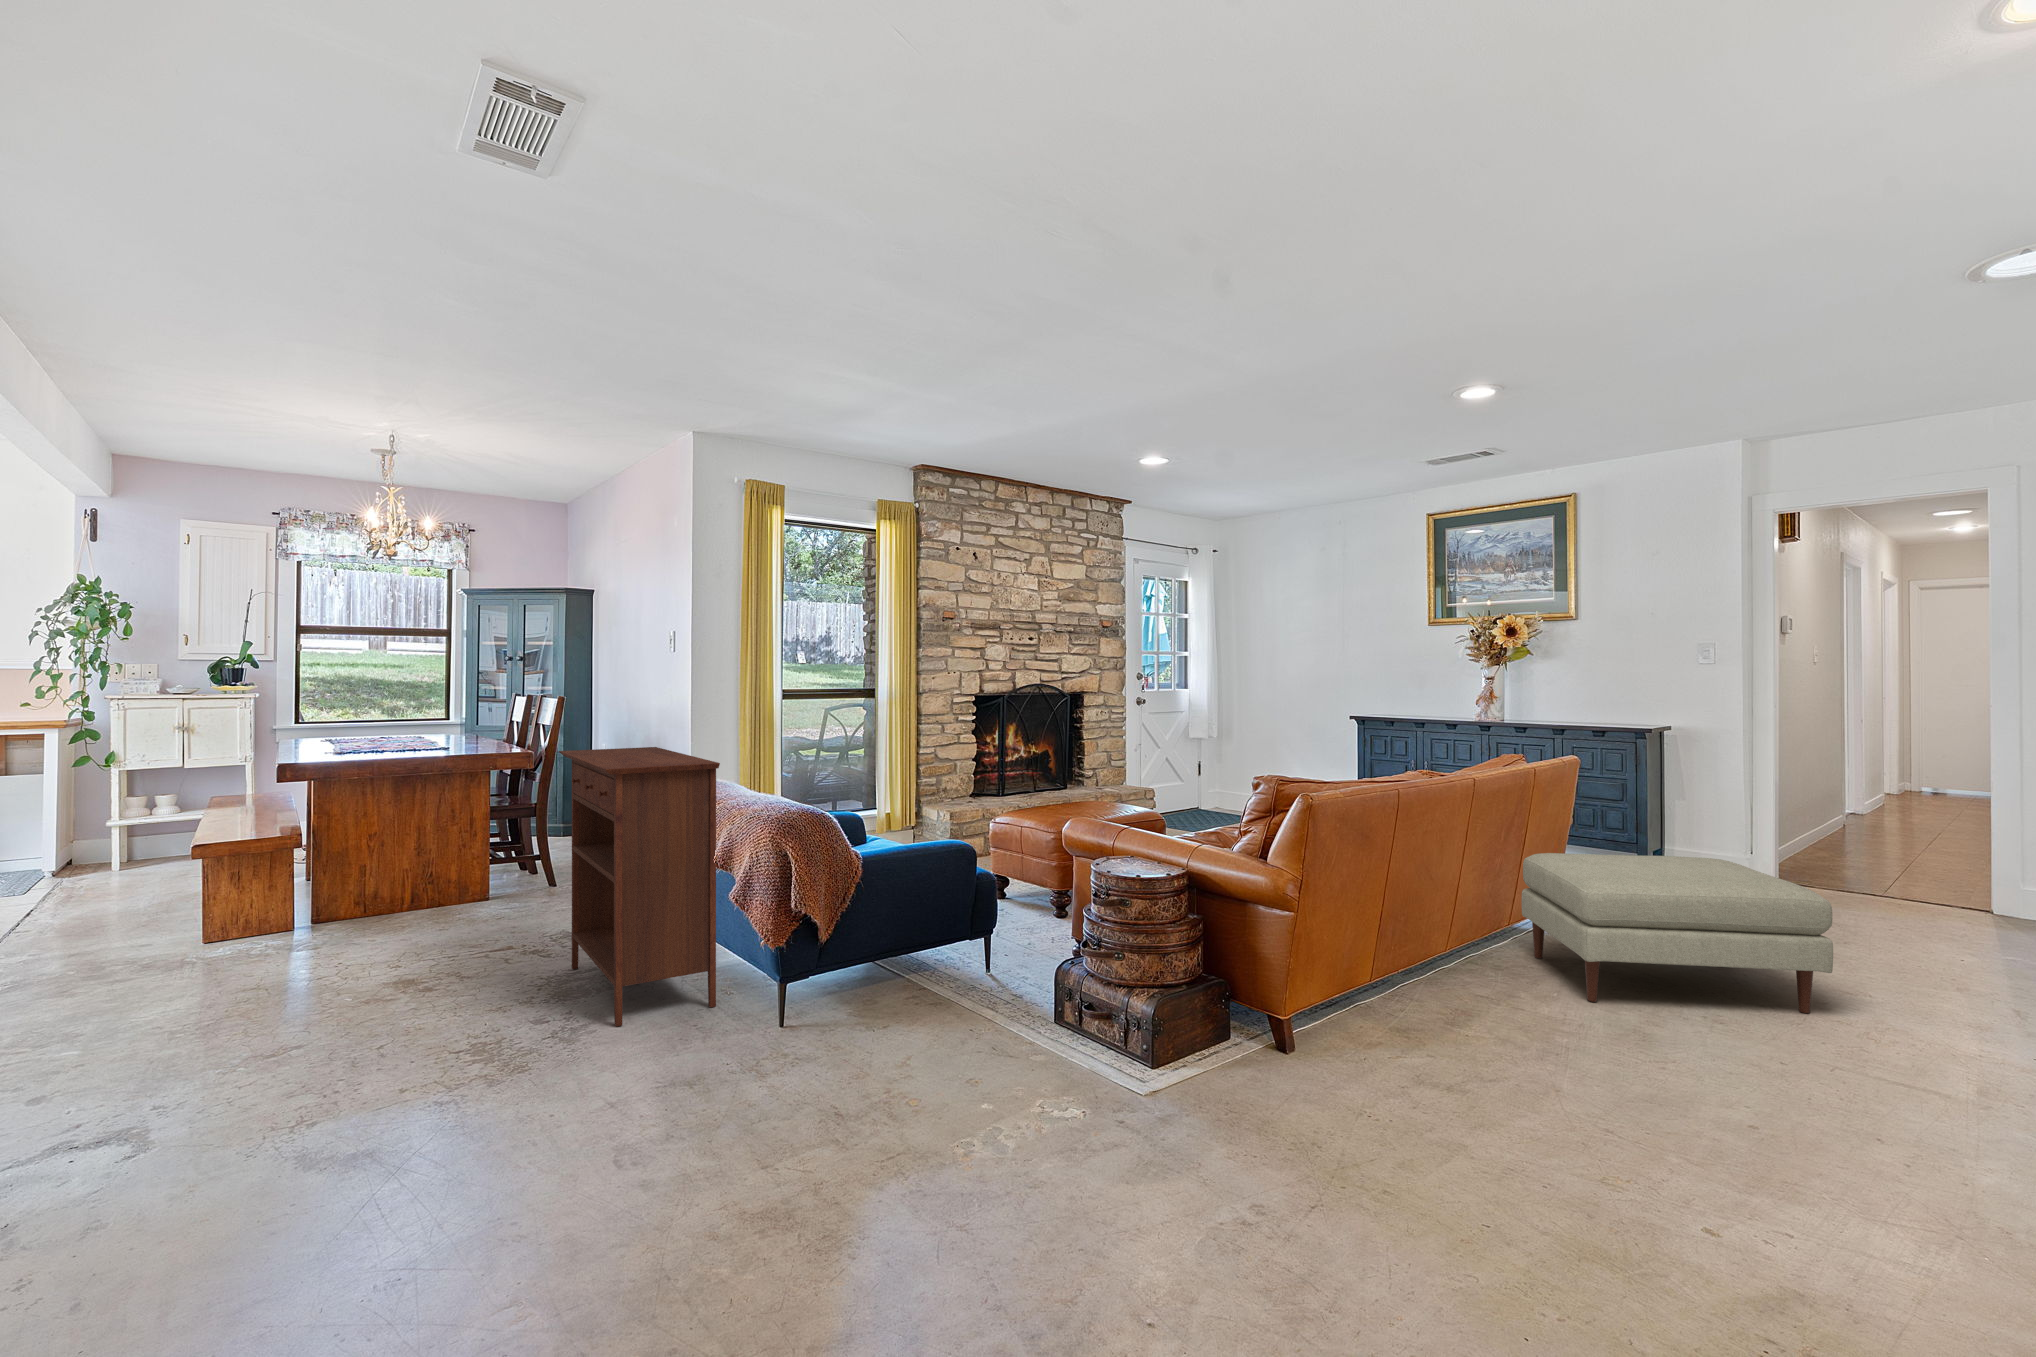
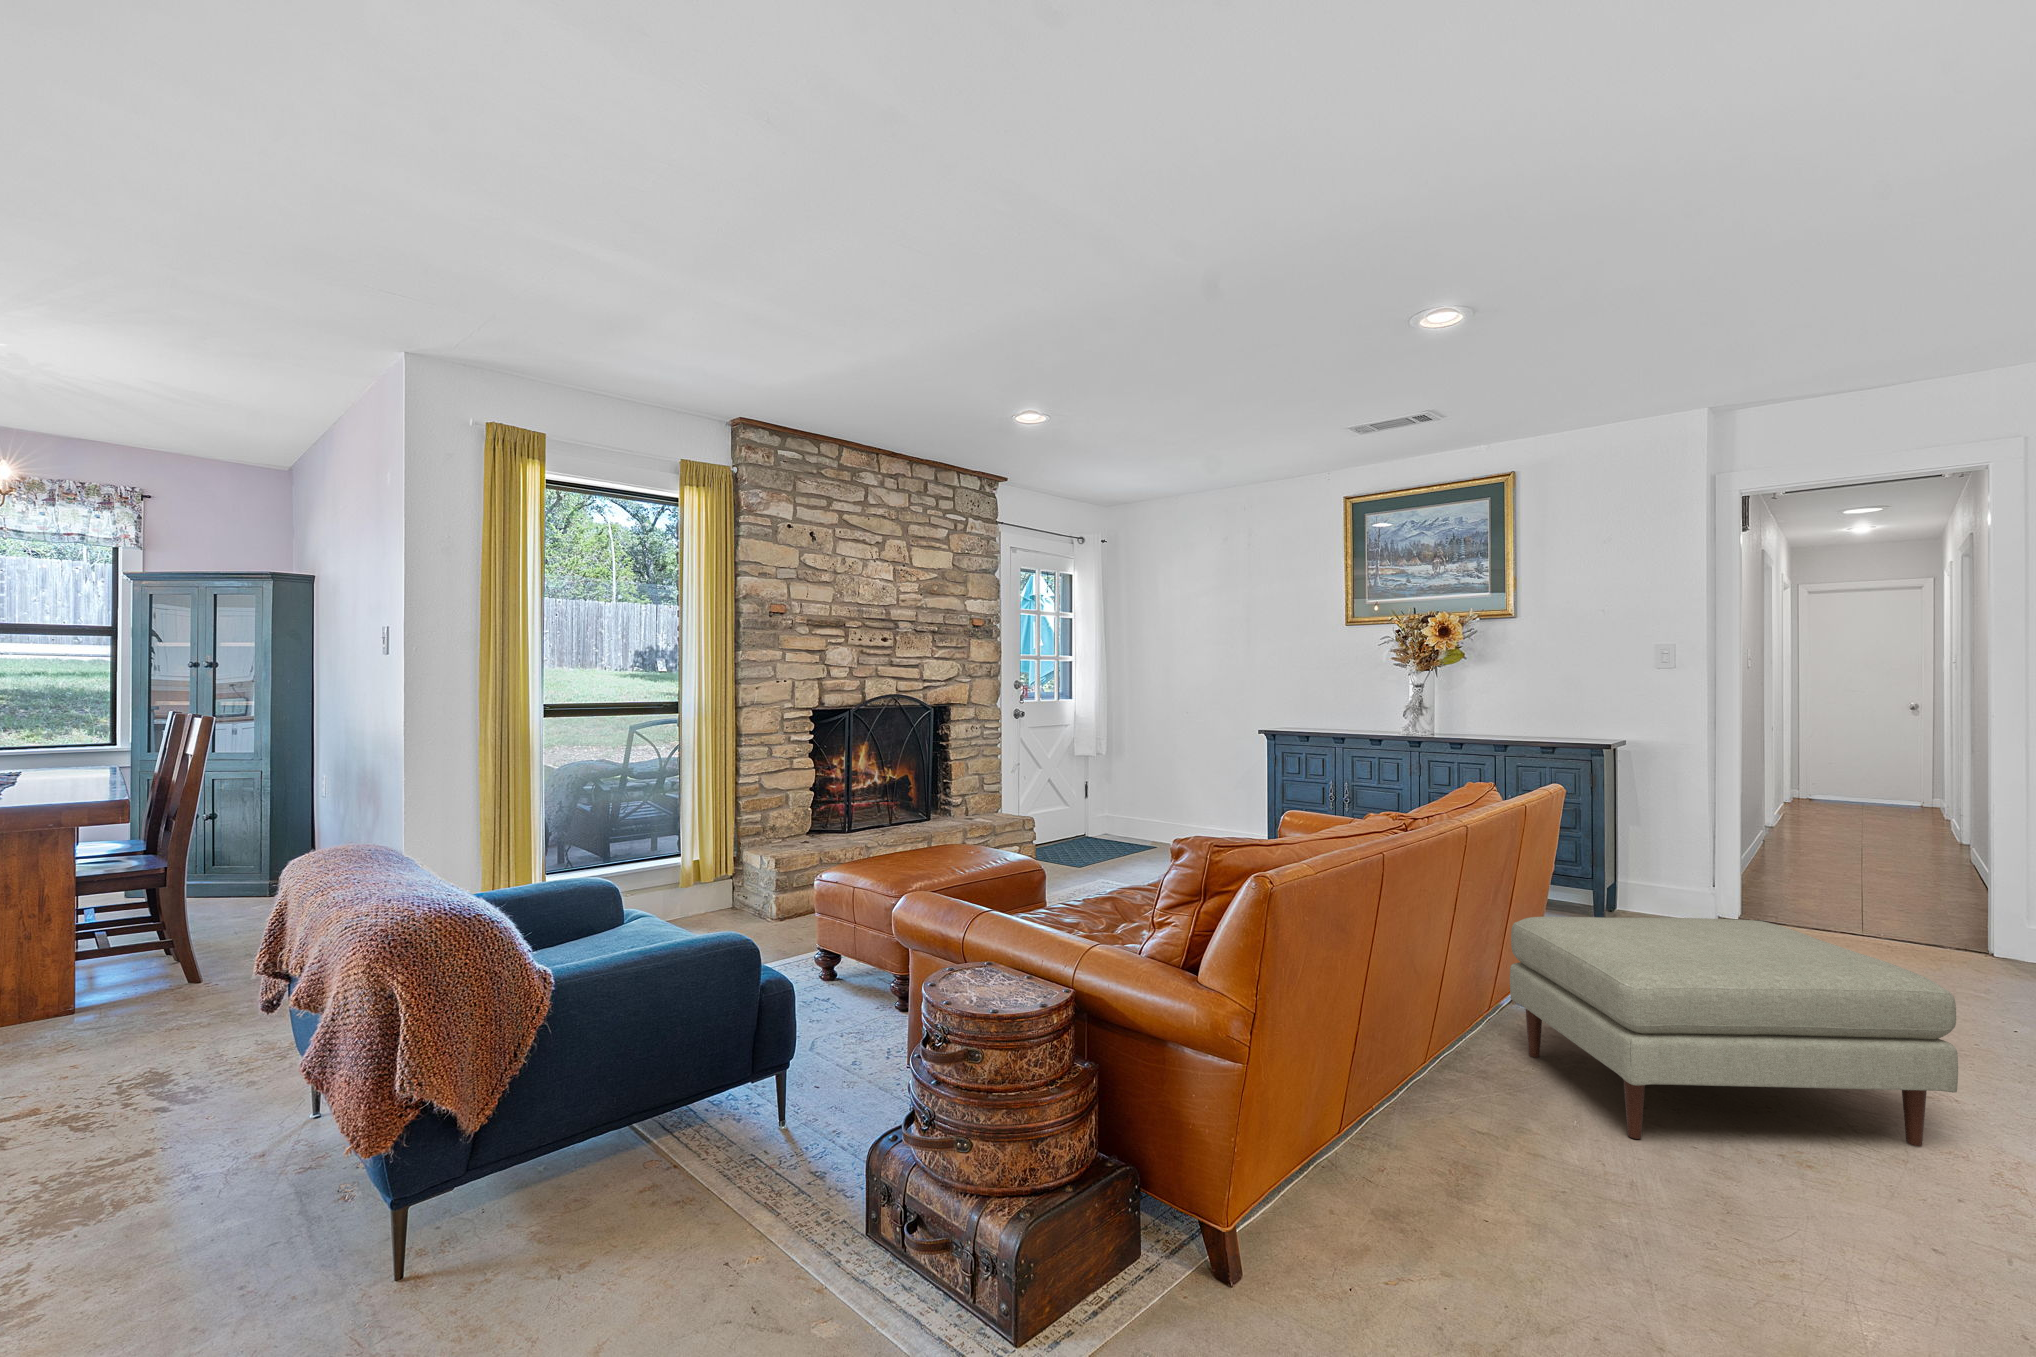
console table: present [559,747,720,1027] -> none [67,793,314,1293]

